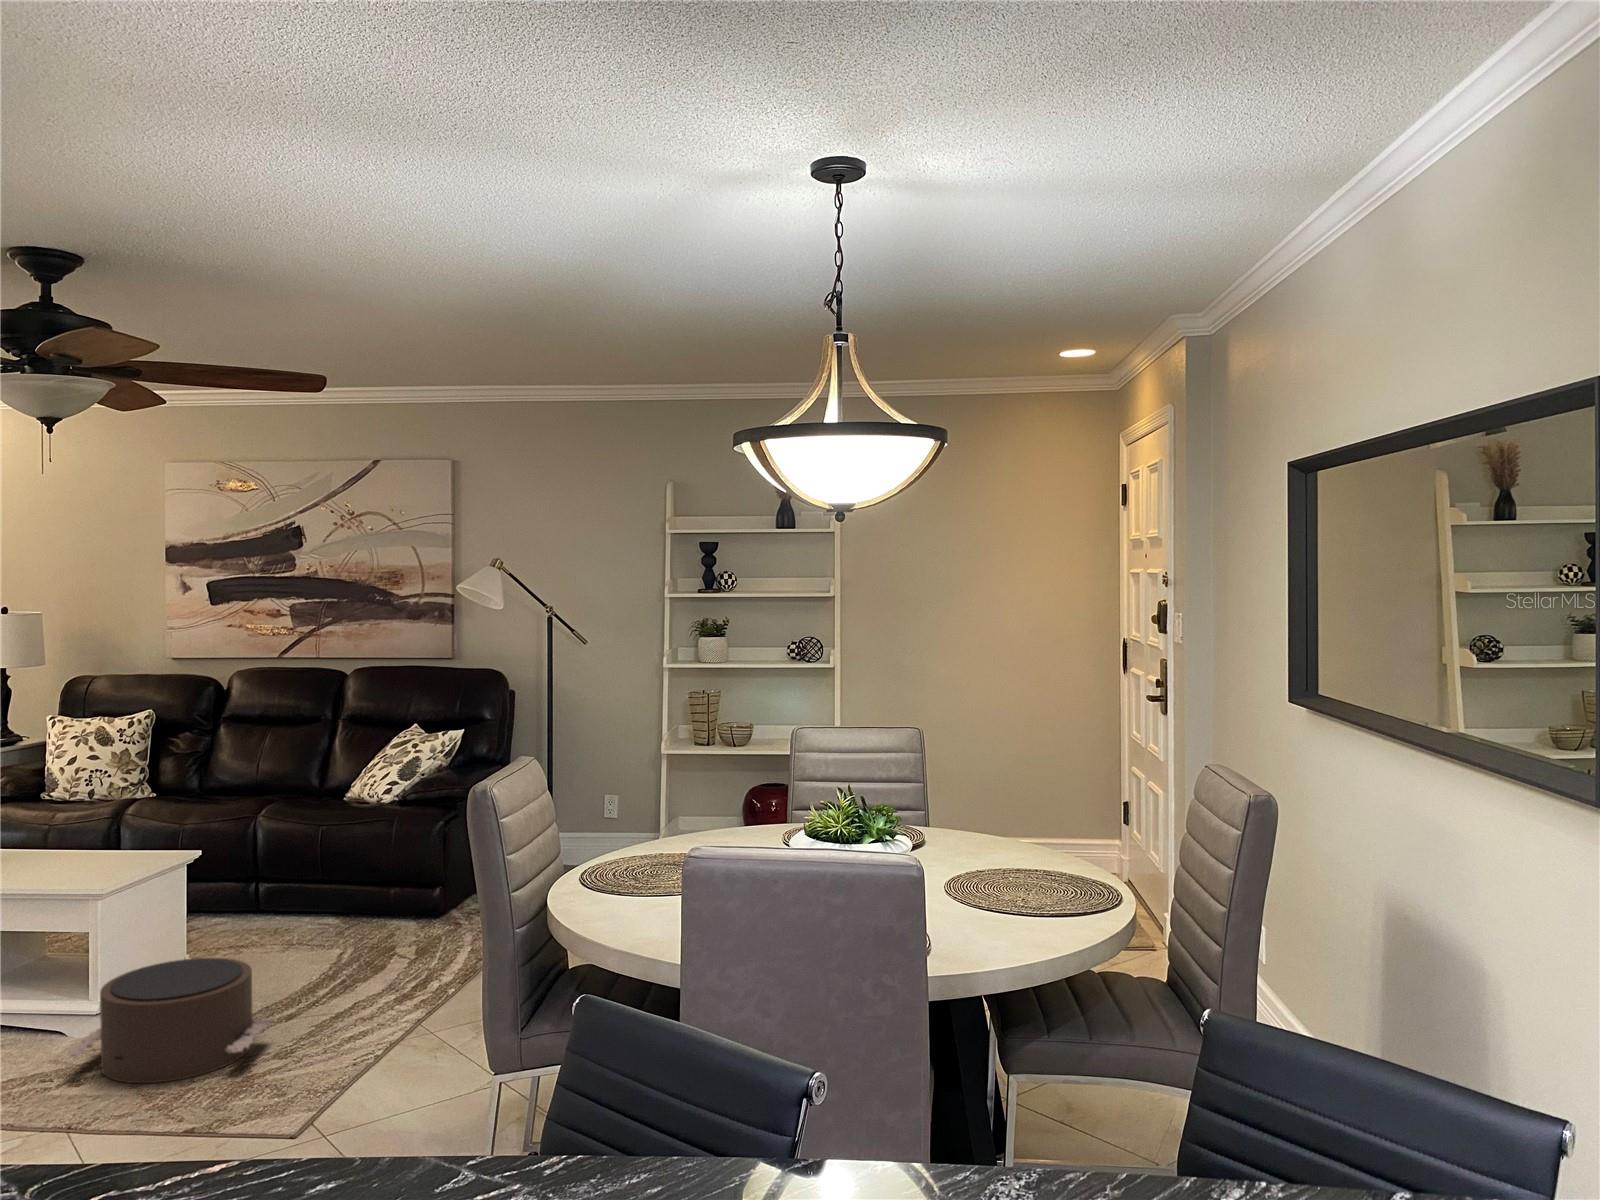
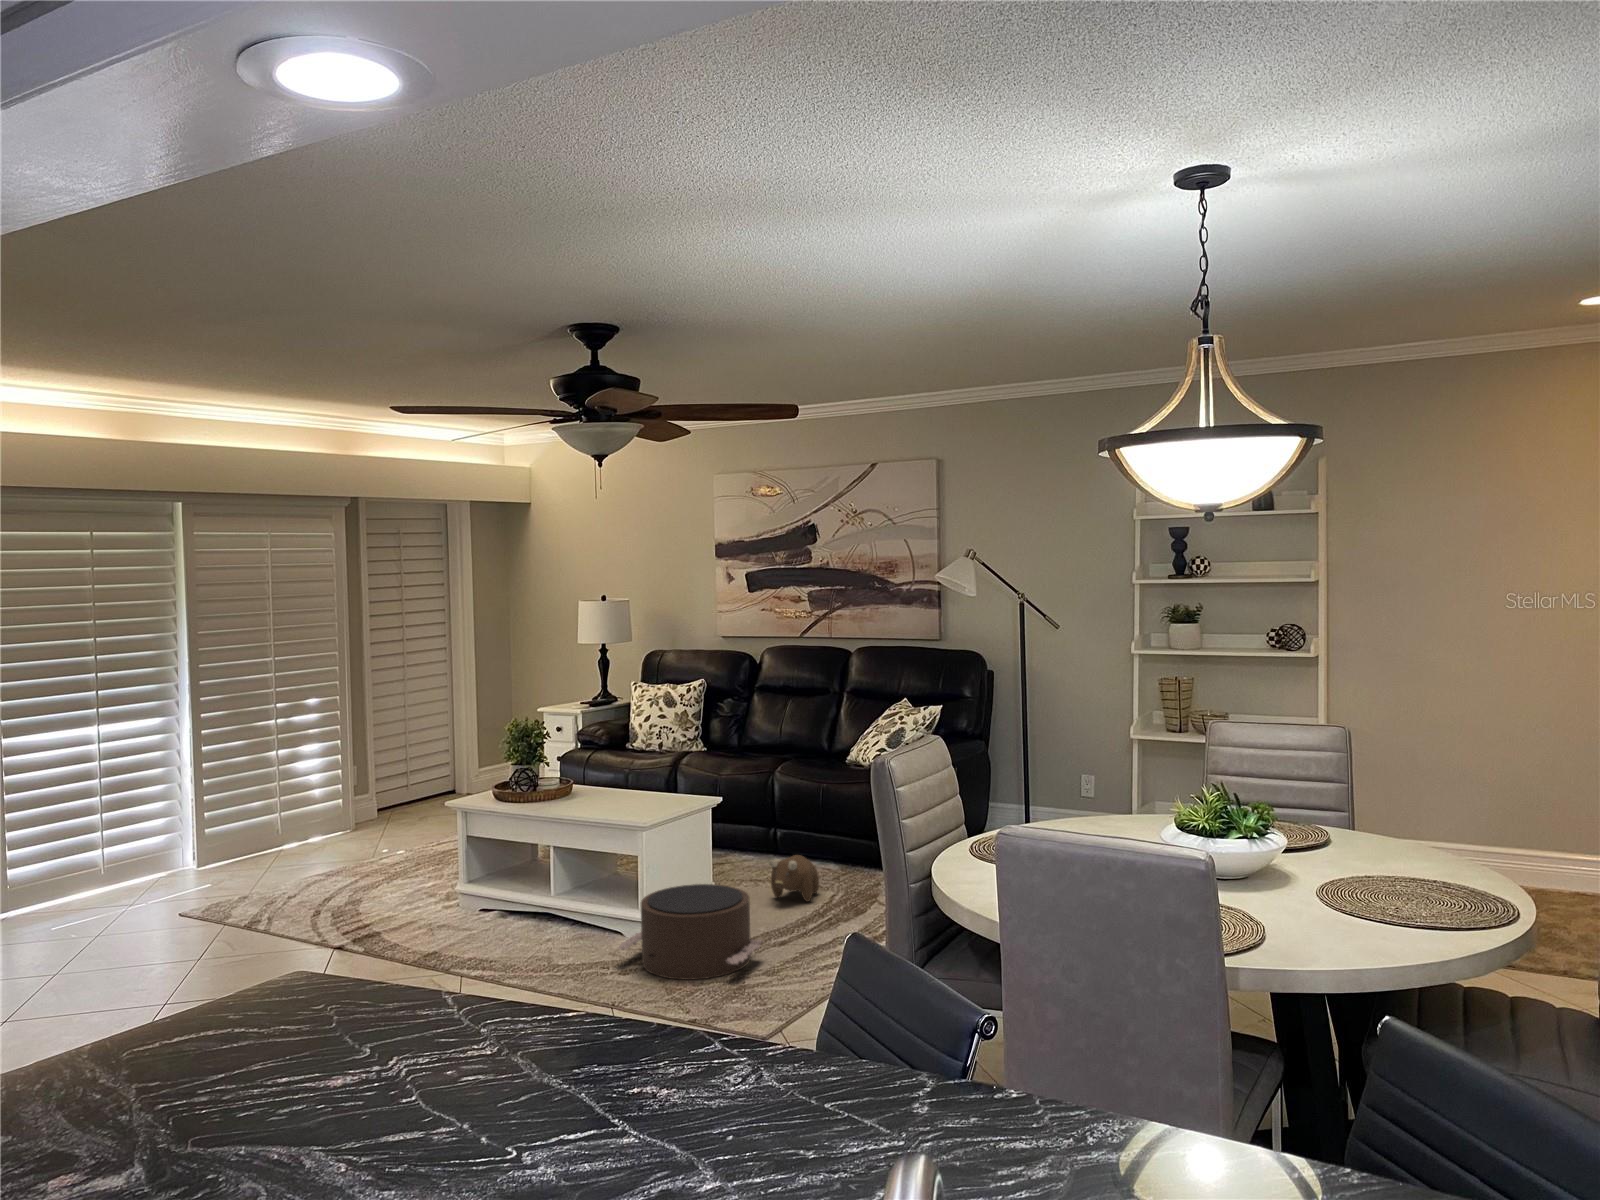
plush toy: none [263,911,324,965] -> present [769,855,819,902]

